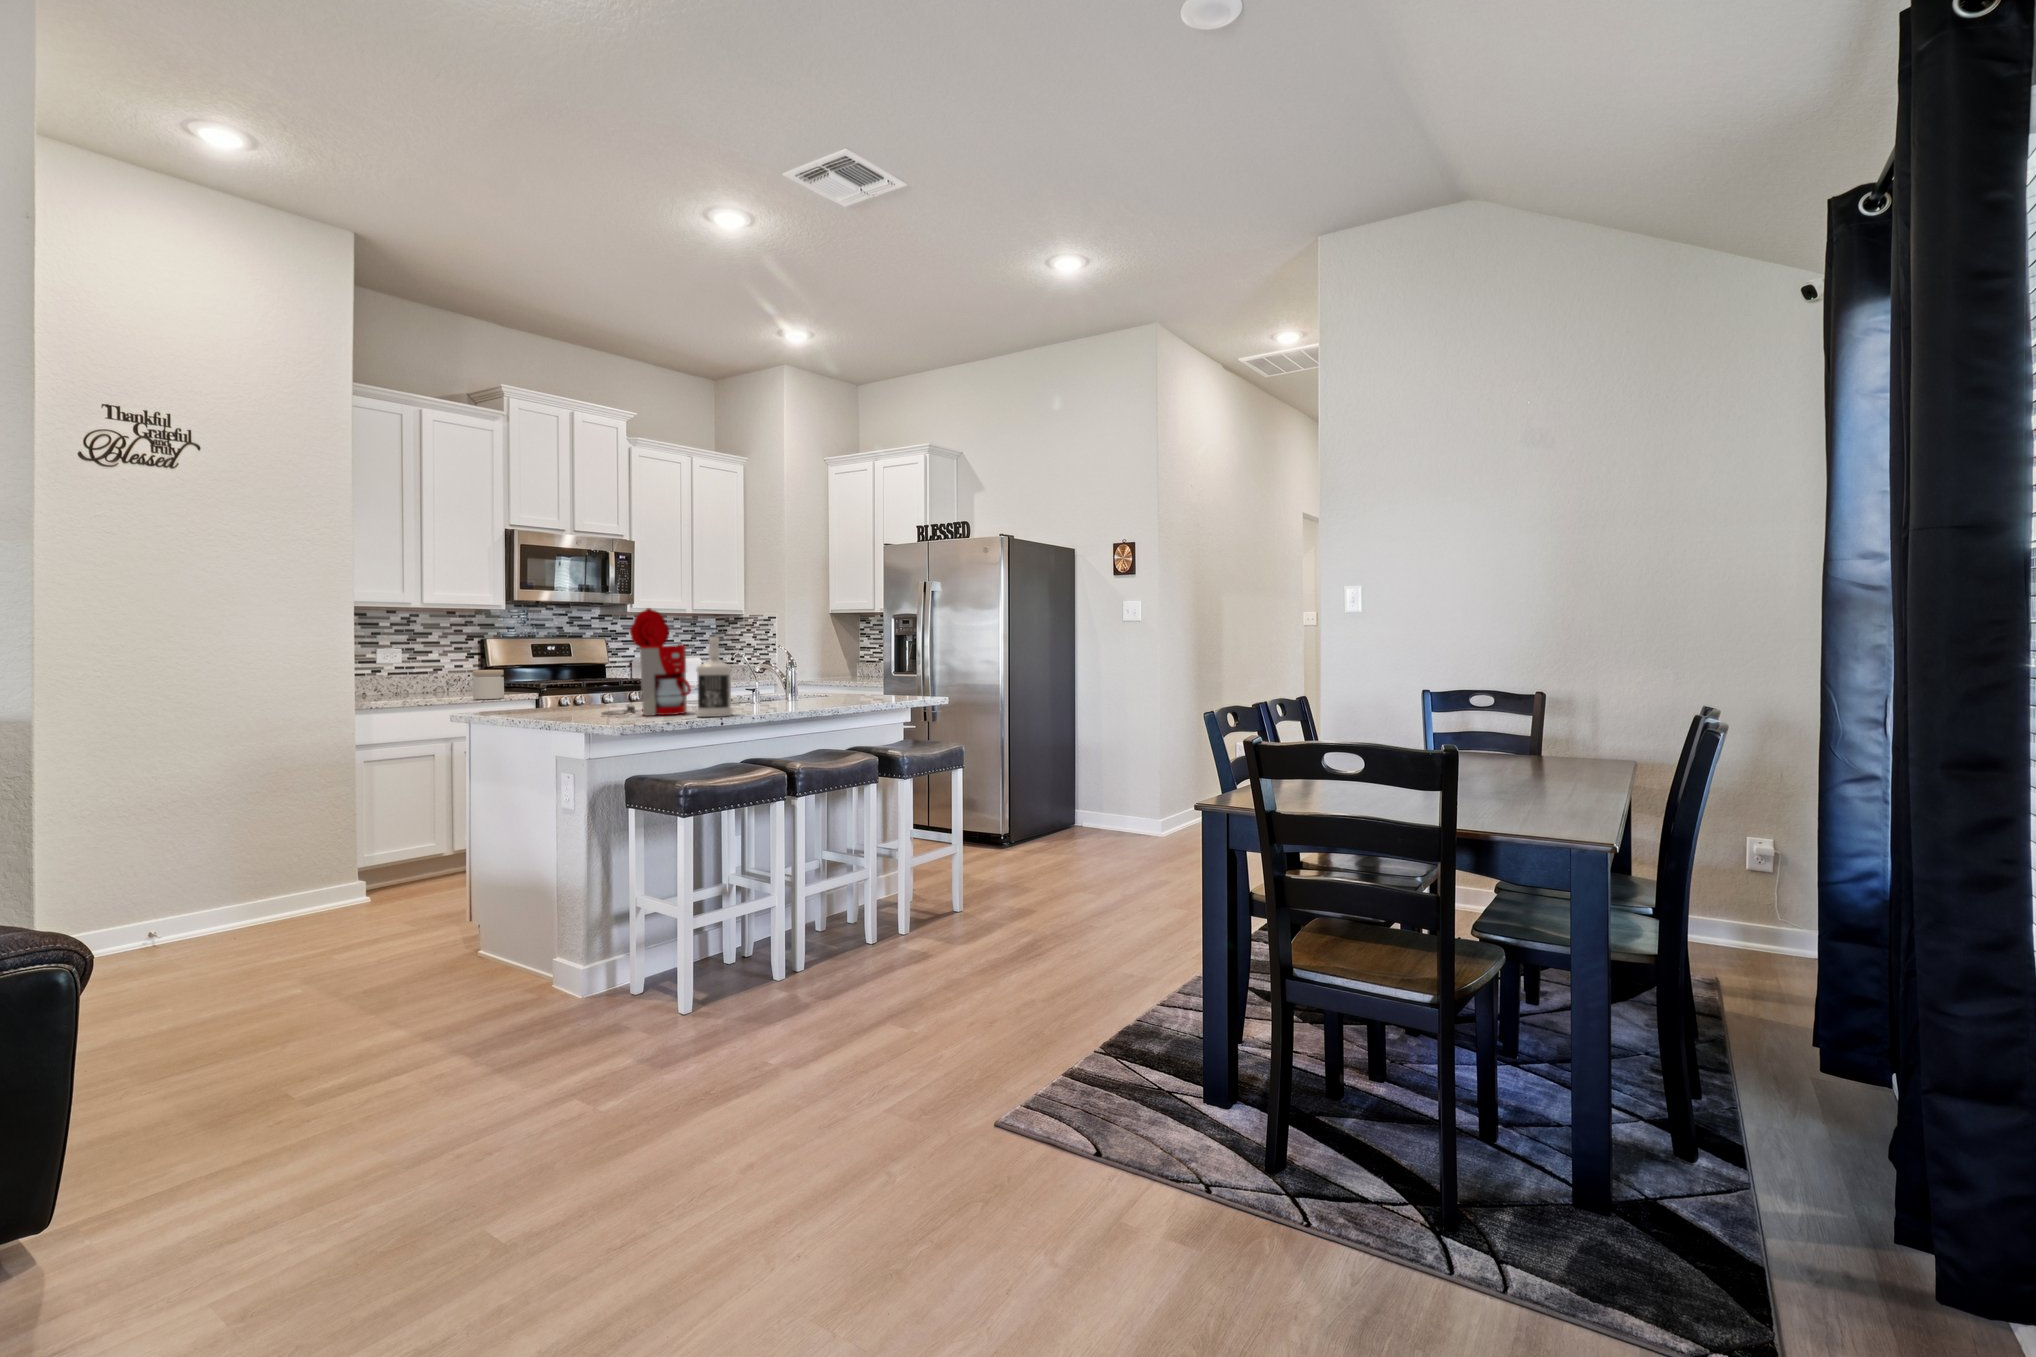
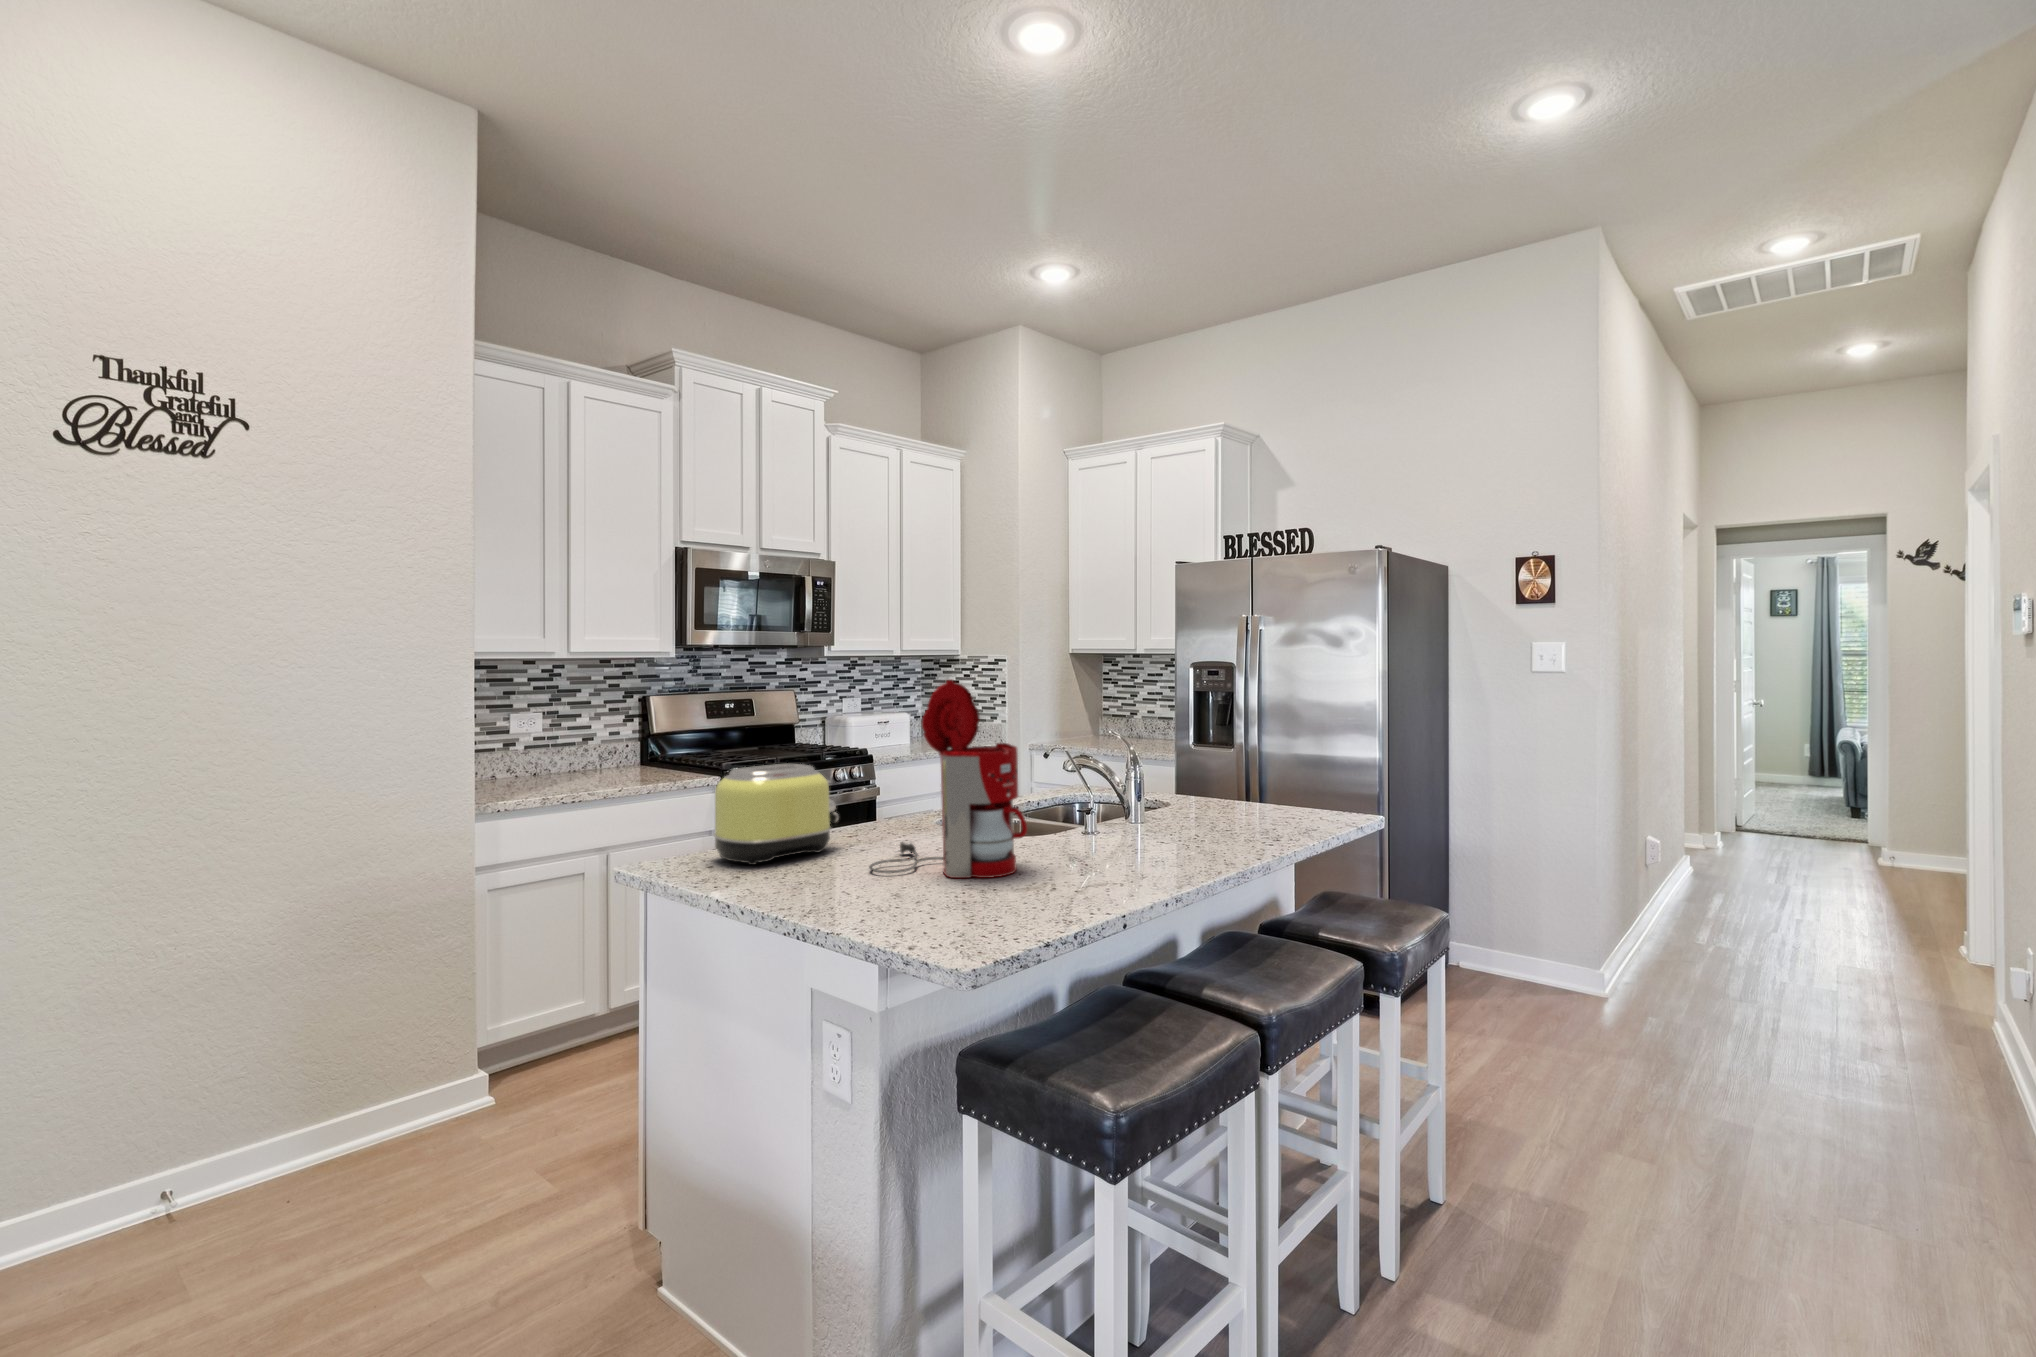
bottle: present [696,637,733,717] -> none [1059,739,1123,895]
toaster: none [512,662,593,716] -> present [713,764,839,865]
jar: present [473,670,504,700] -> none [633,742,674,786]

